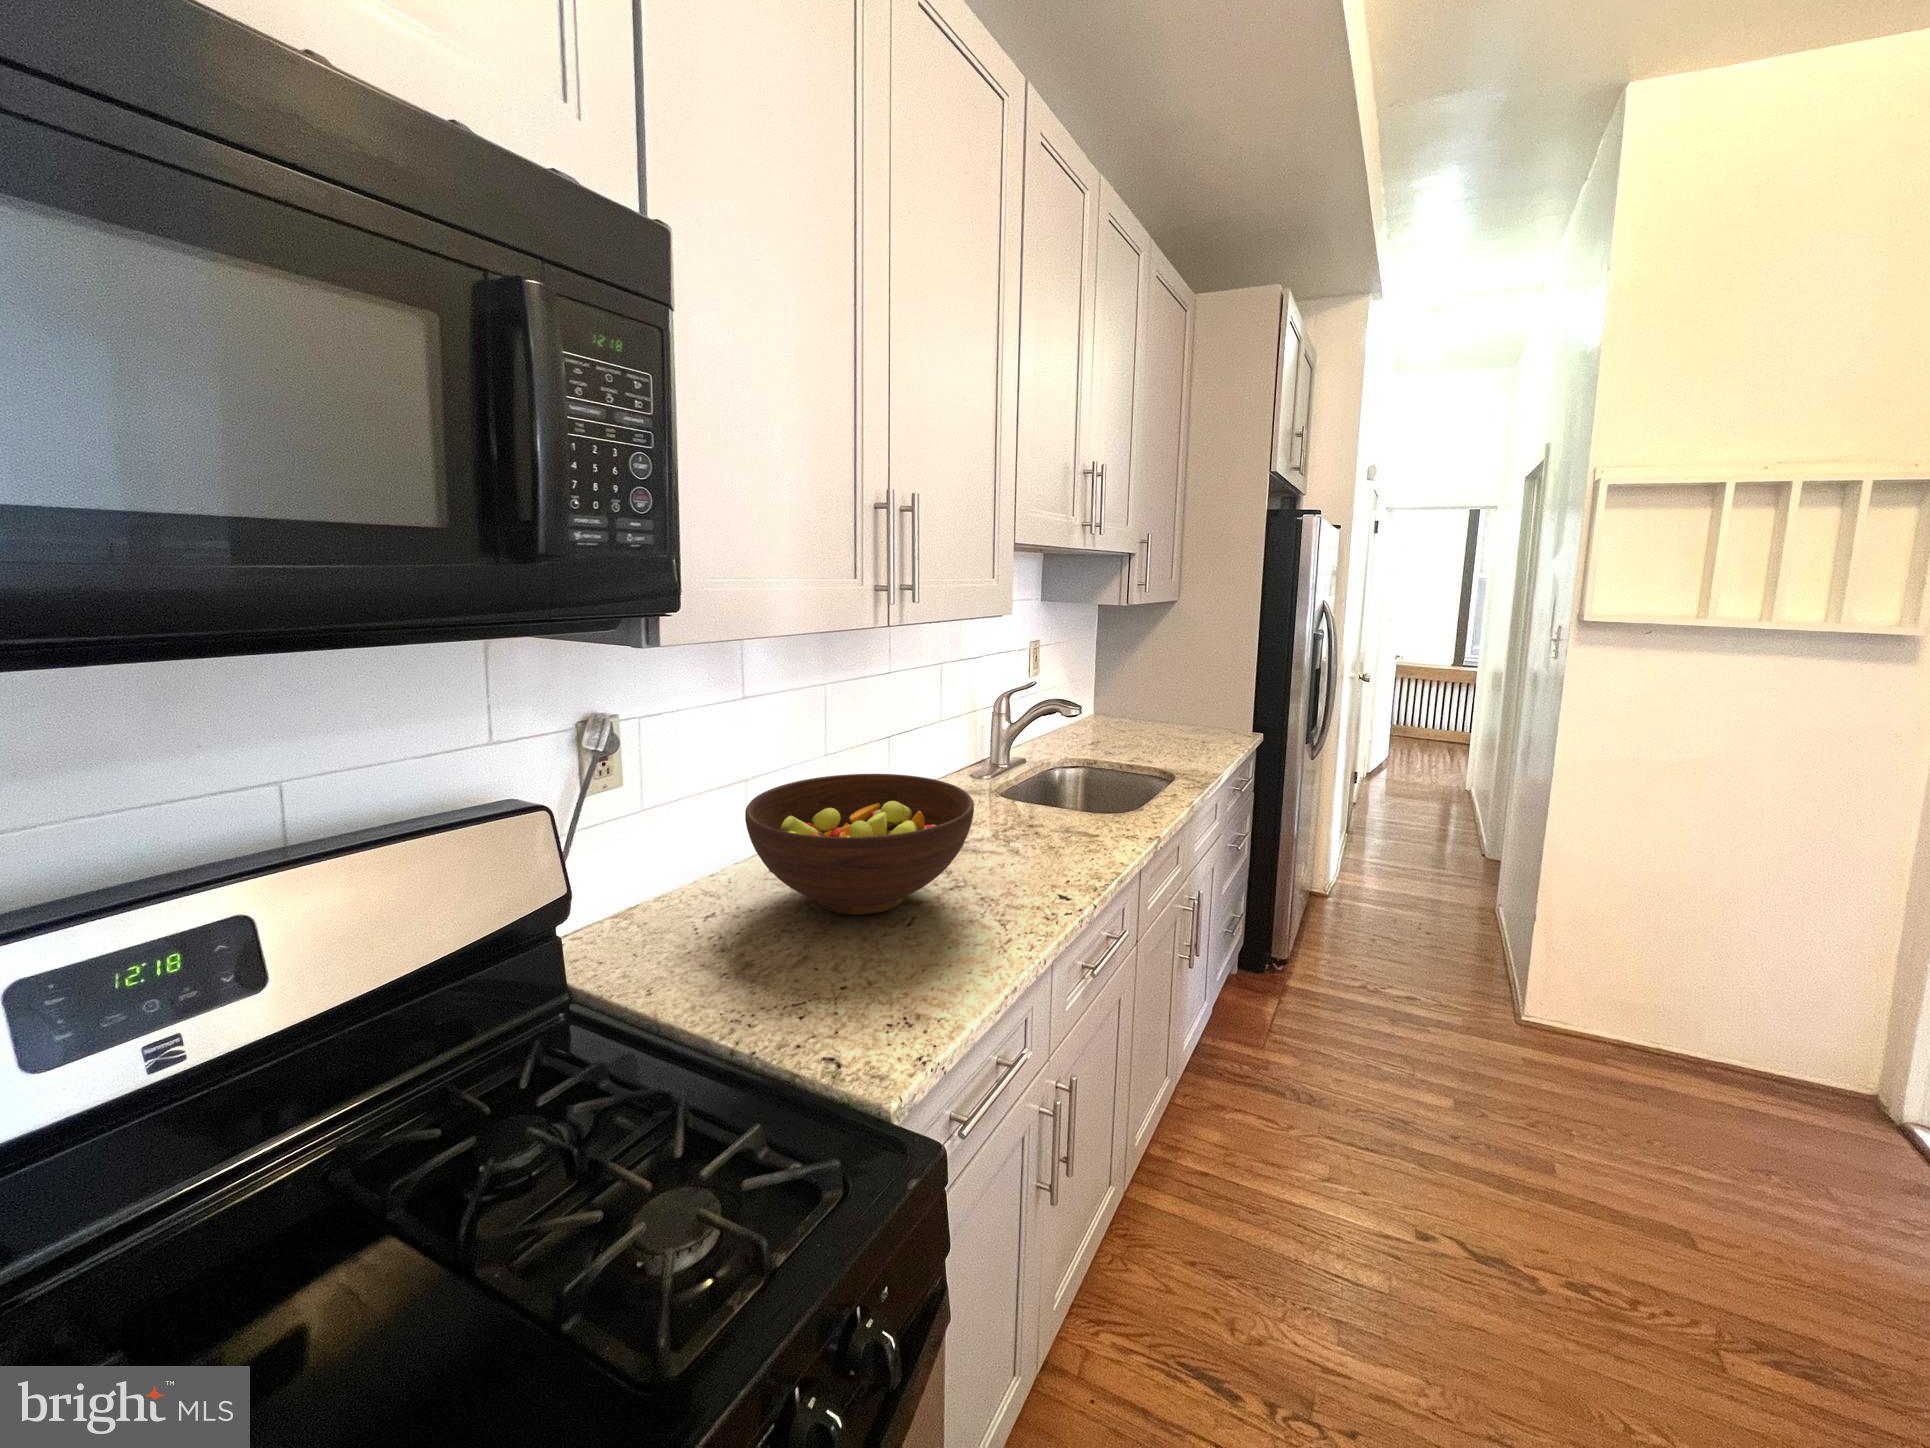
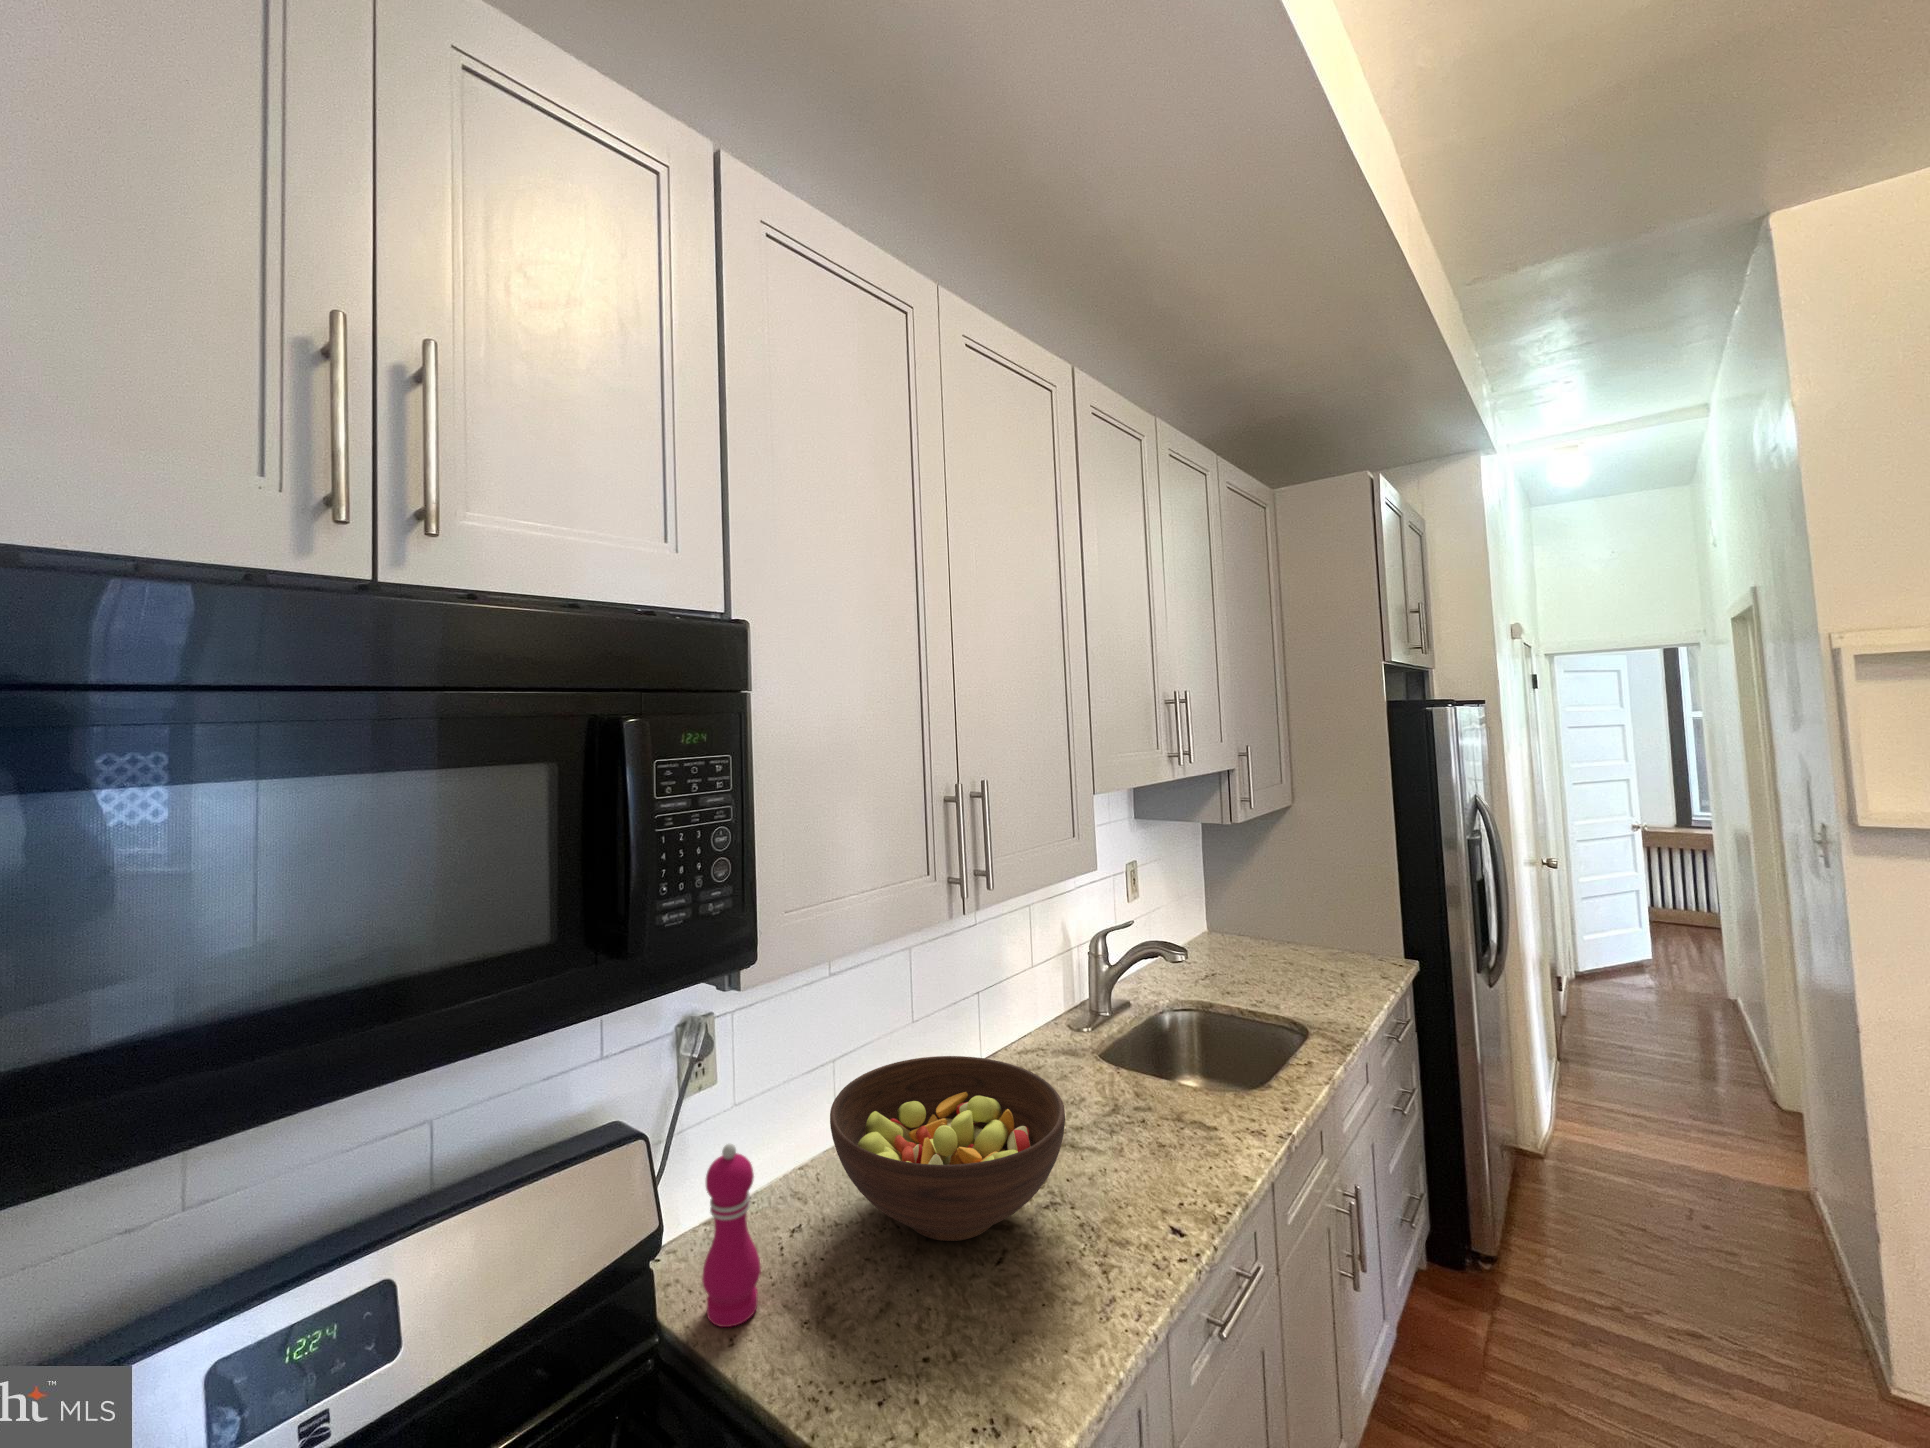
pepper mill: none [616,822,678,984] -> present [702,1144,761,1327]

